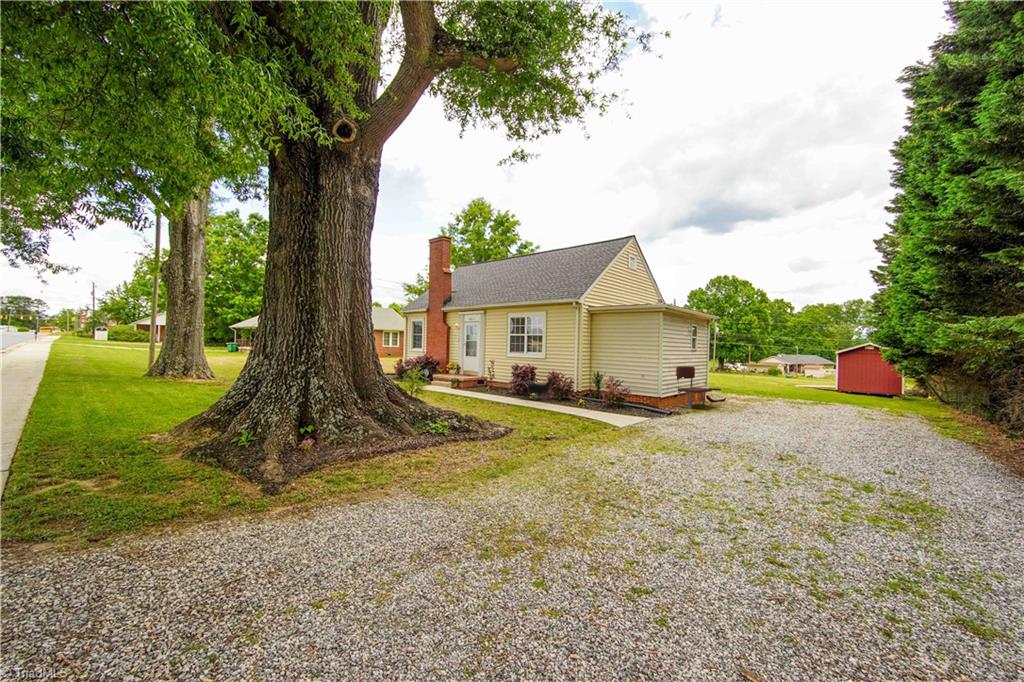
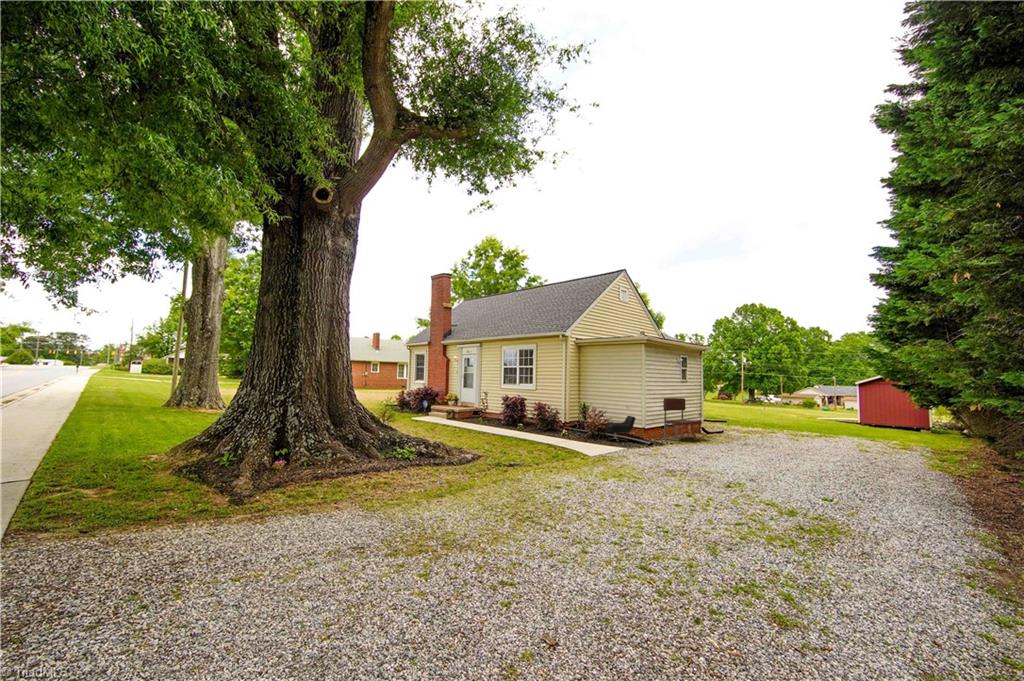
lounge chair: present [528,378,554,400] -> present [606,416,636,441]

